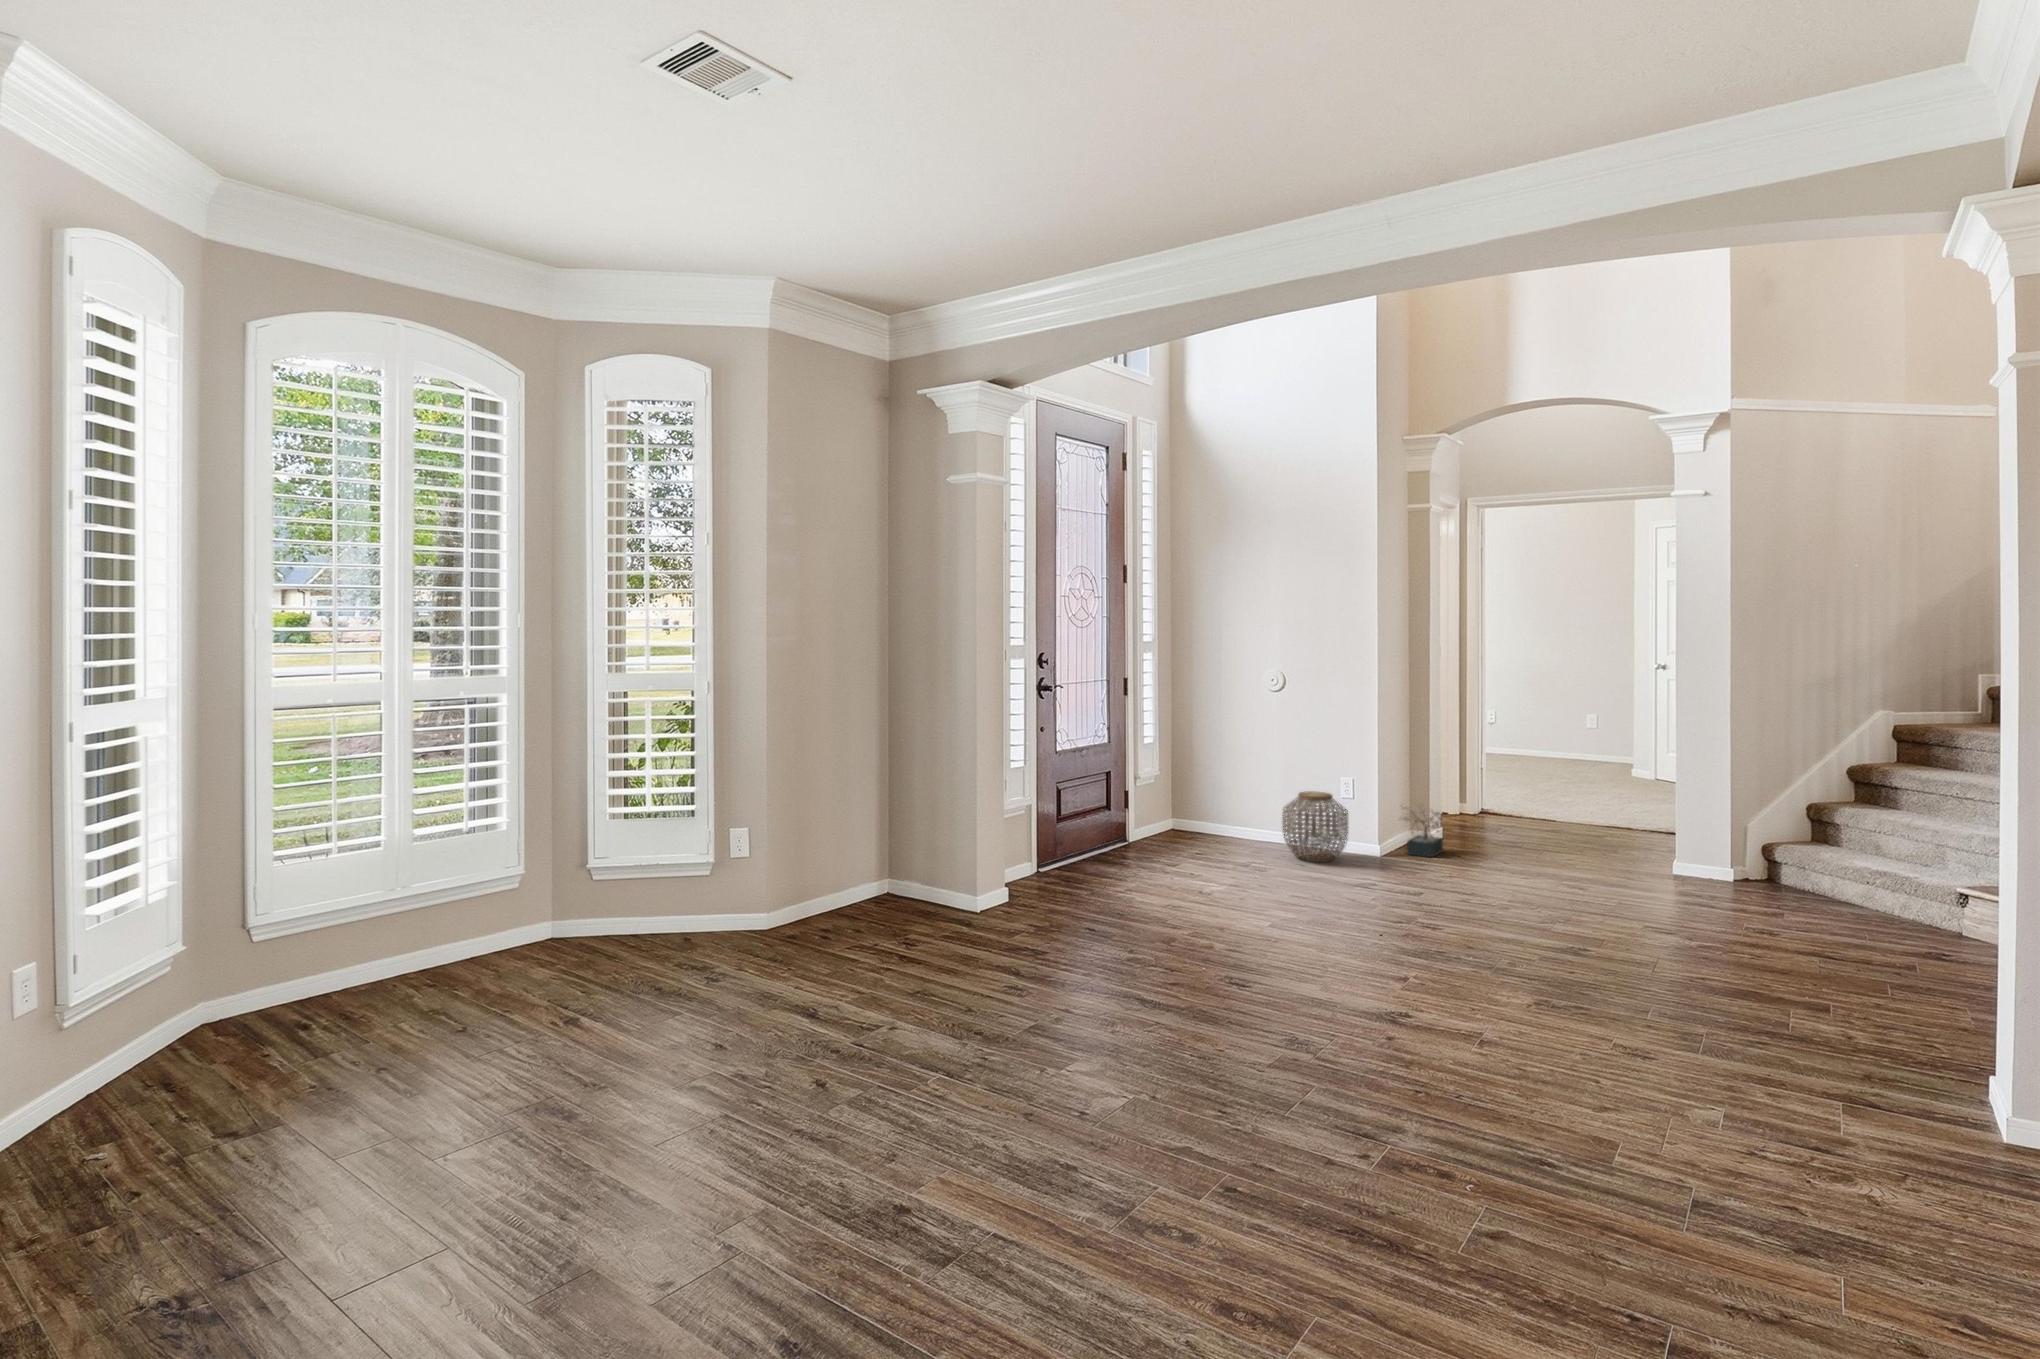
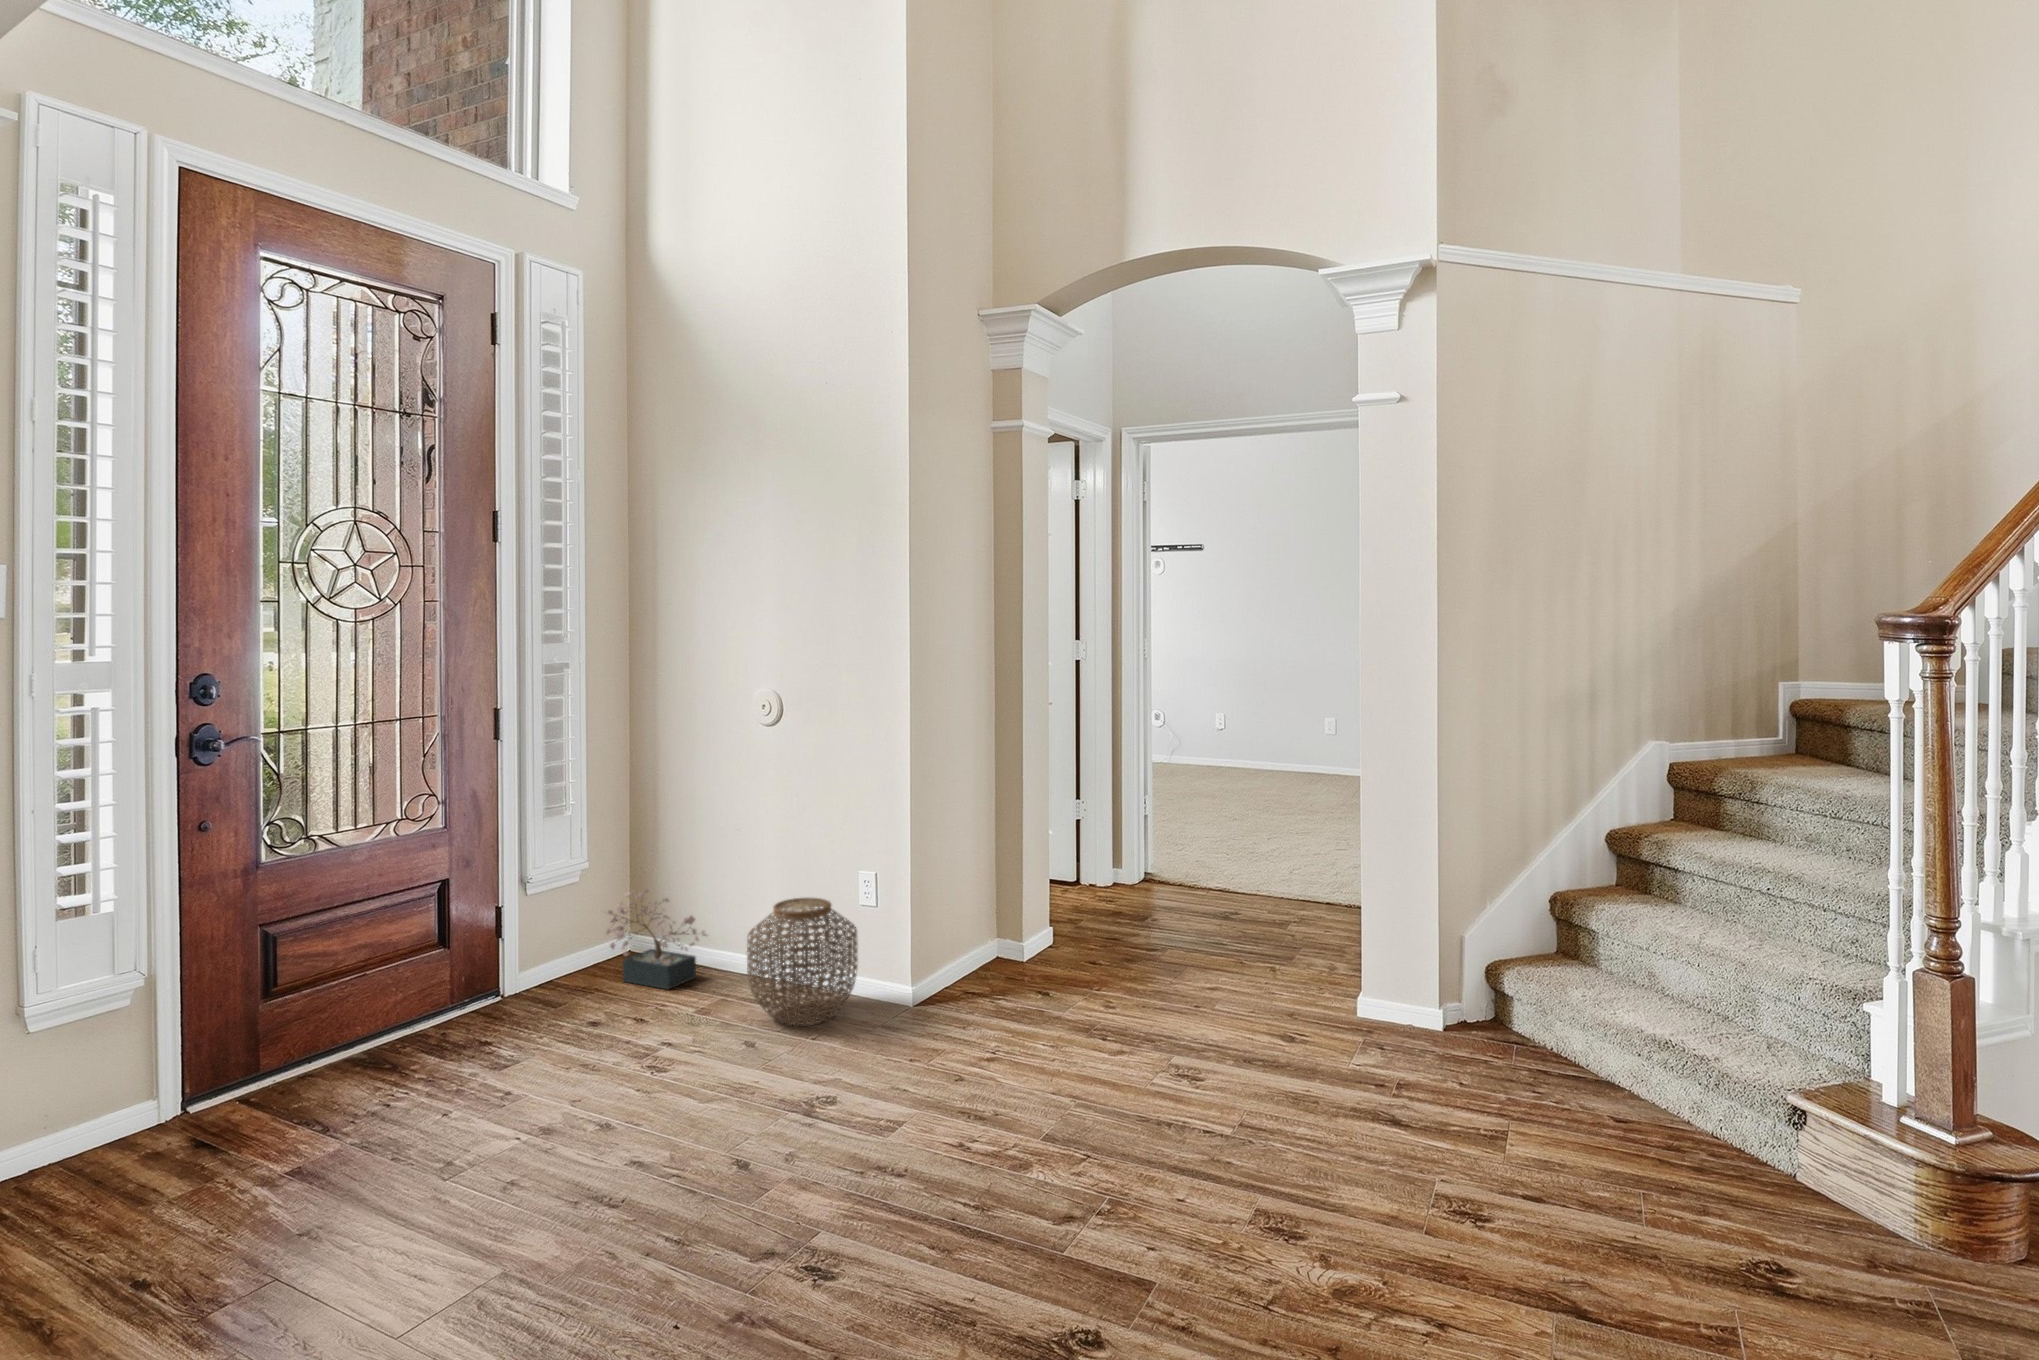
decorative plant: present [1399,804,1445,857] -> present [603,890,707,989]

